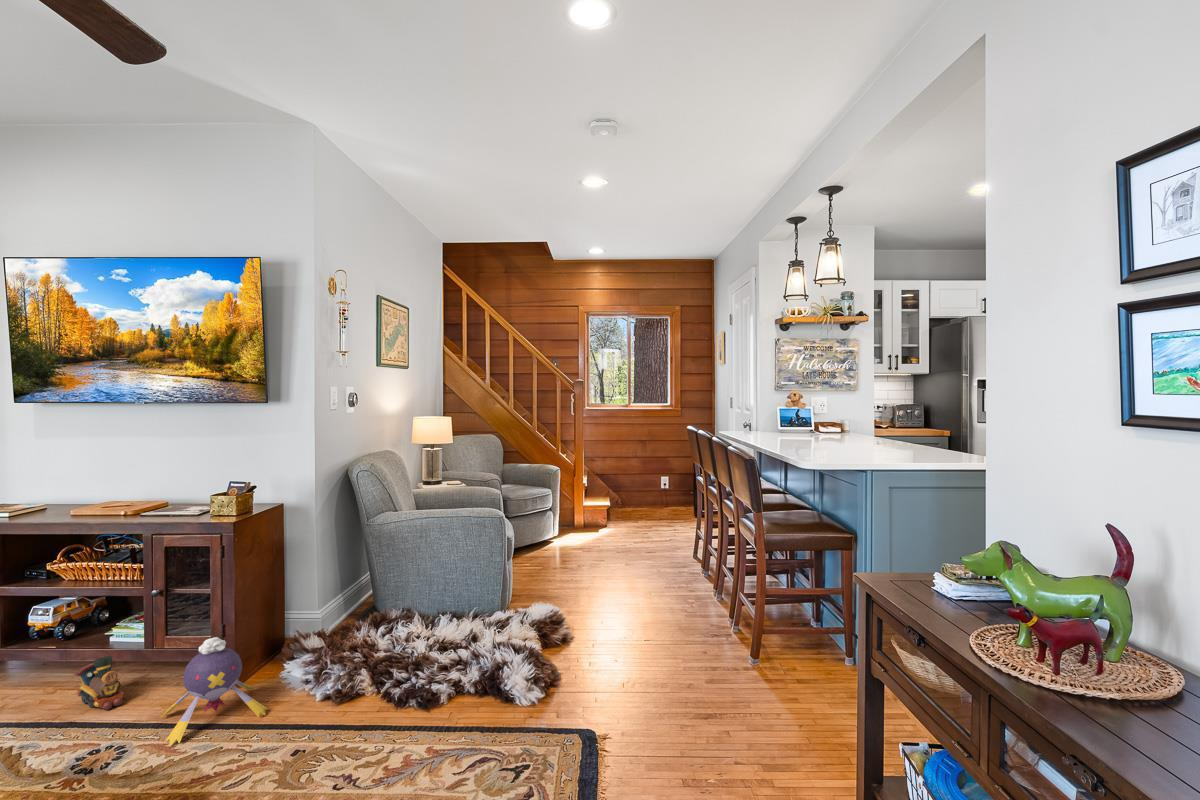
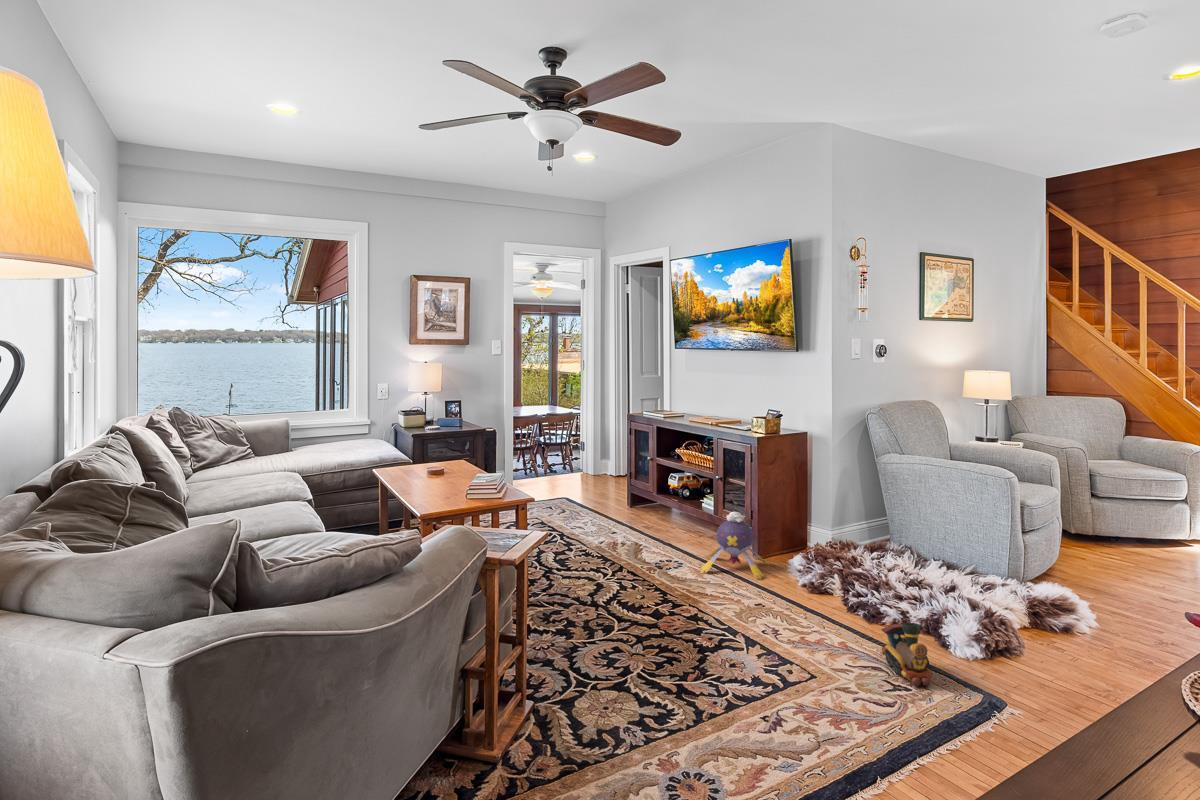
toy train: present [74,656,124,710] -> present [881,623,932,686]

